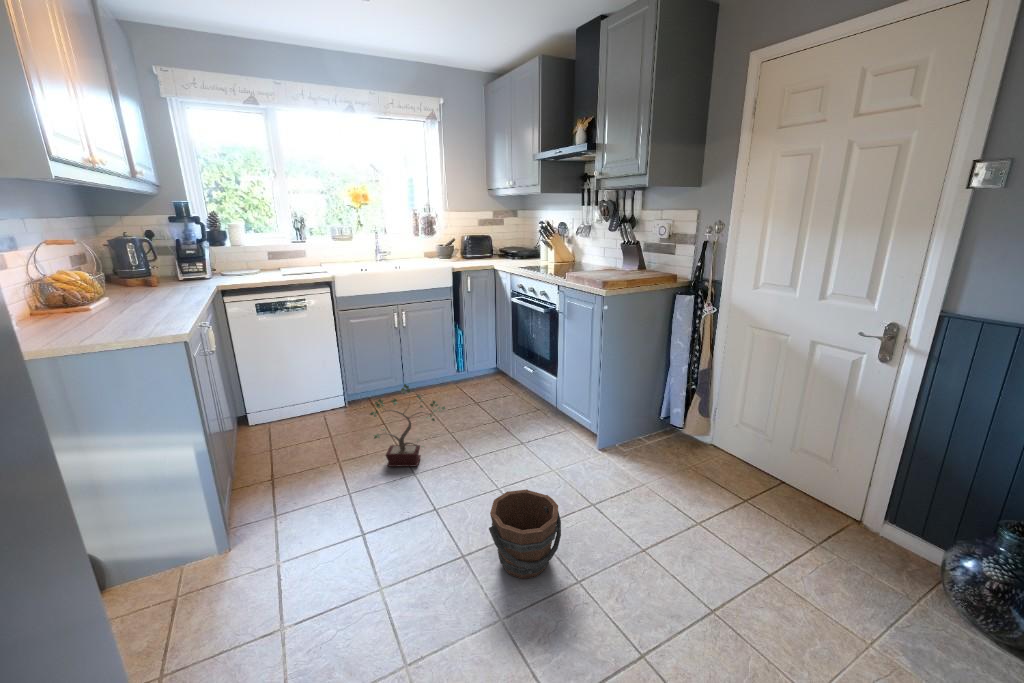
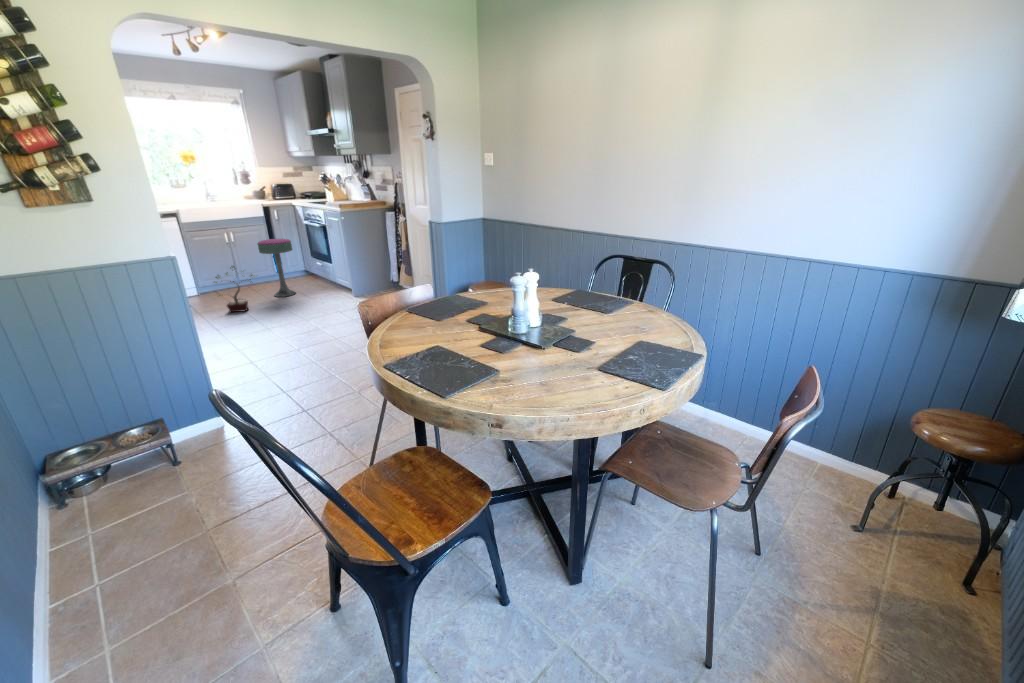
bar stool: none [444,329,497,430] -> present [258,239,296,297]
bucket: present [489,489,561,579] -> none [274,299,312,333]

